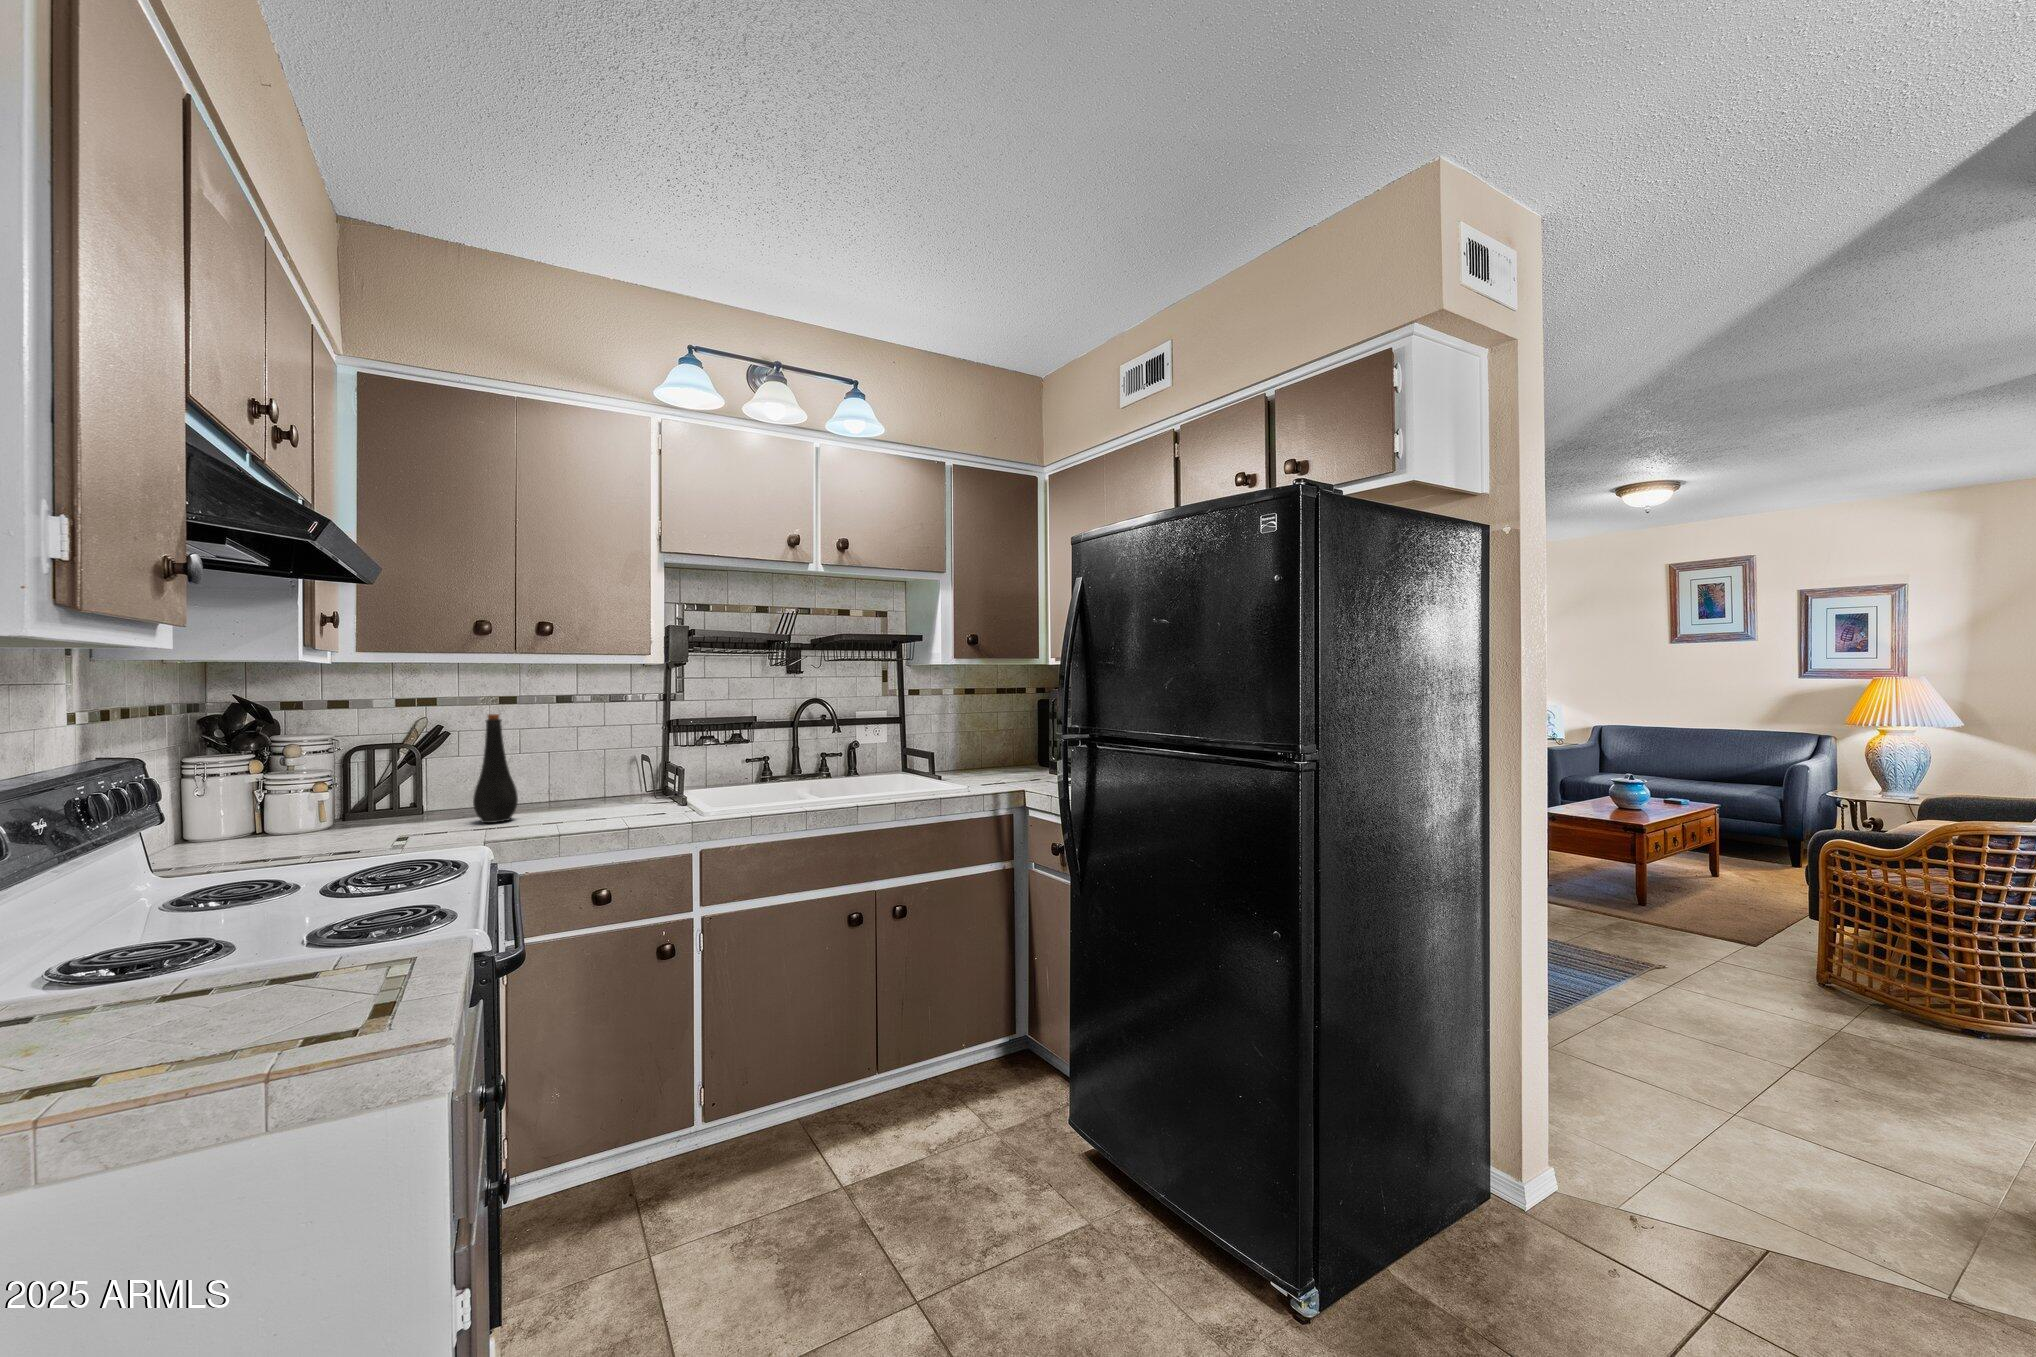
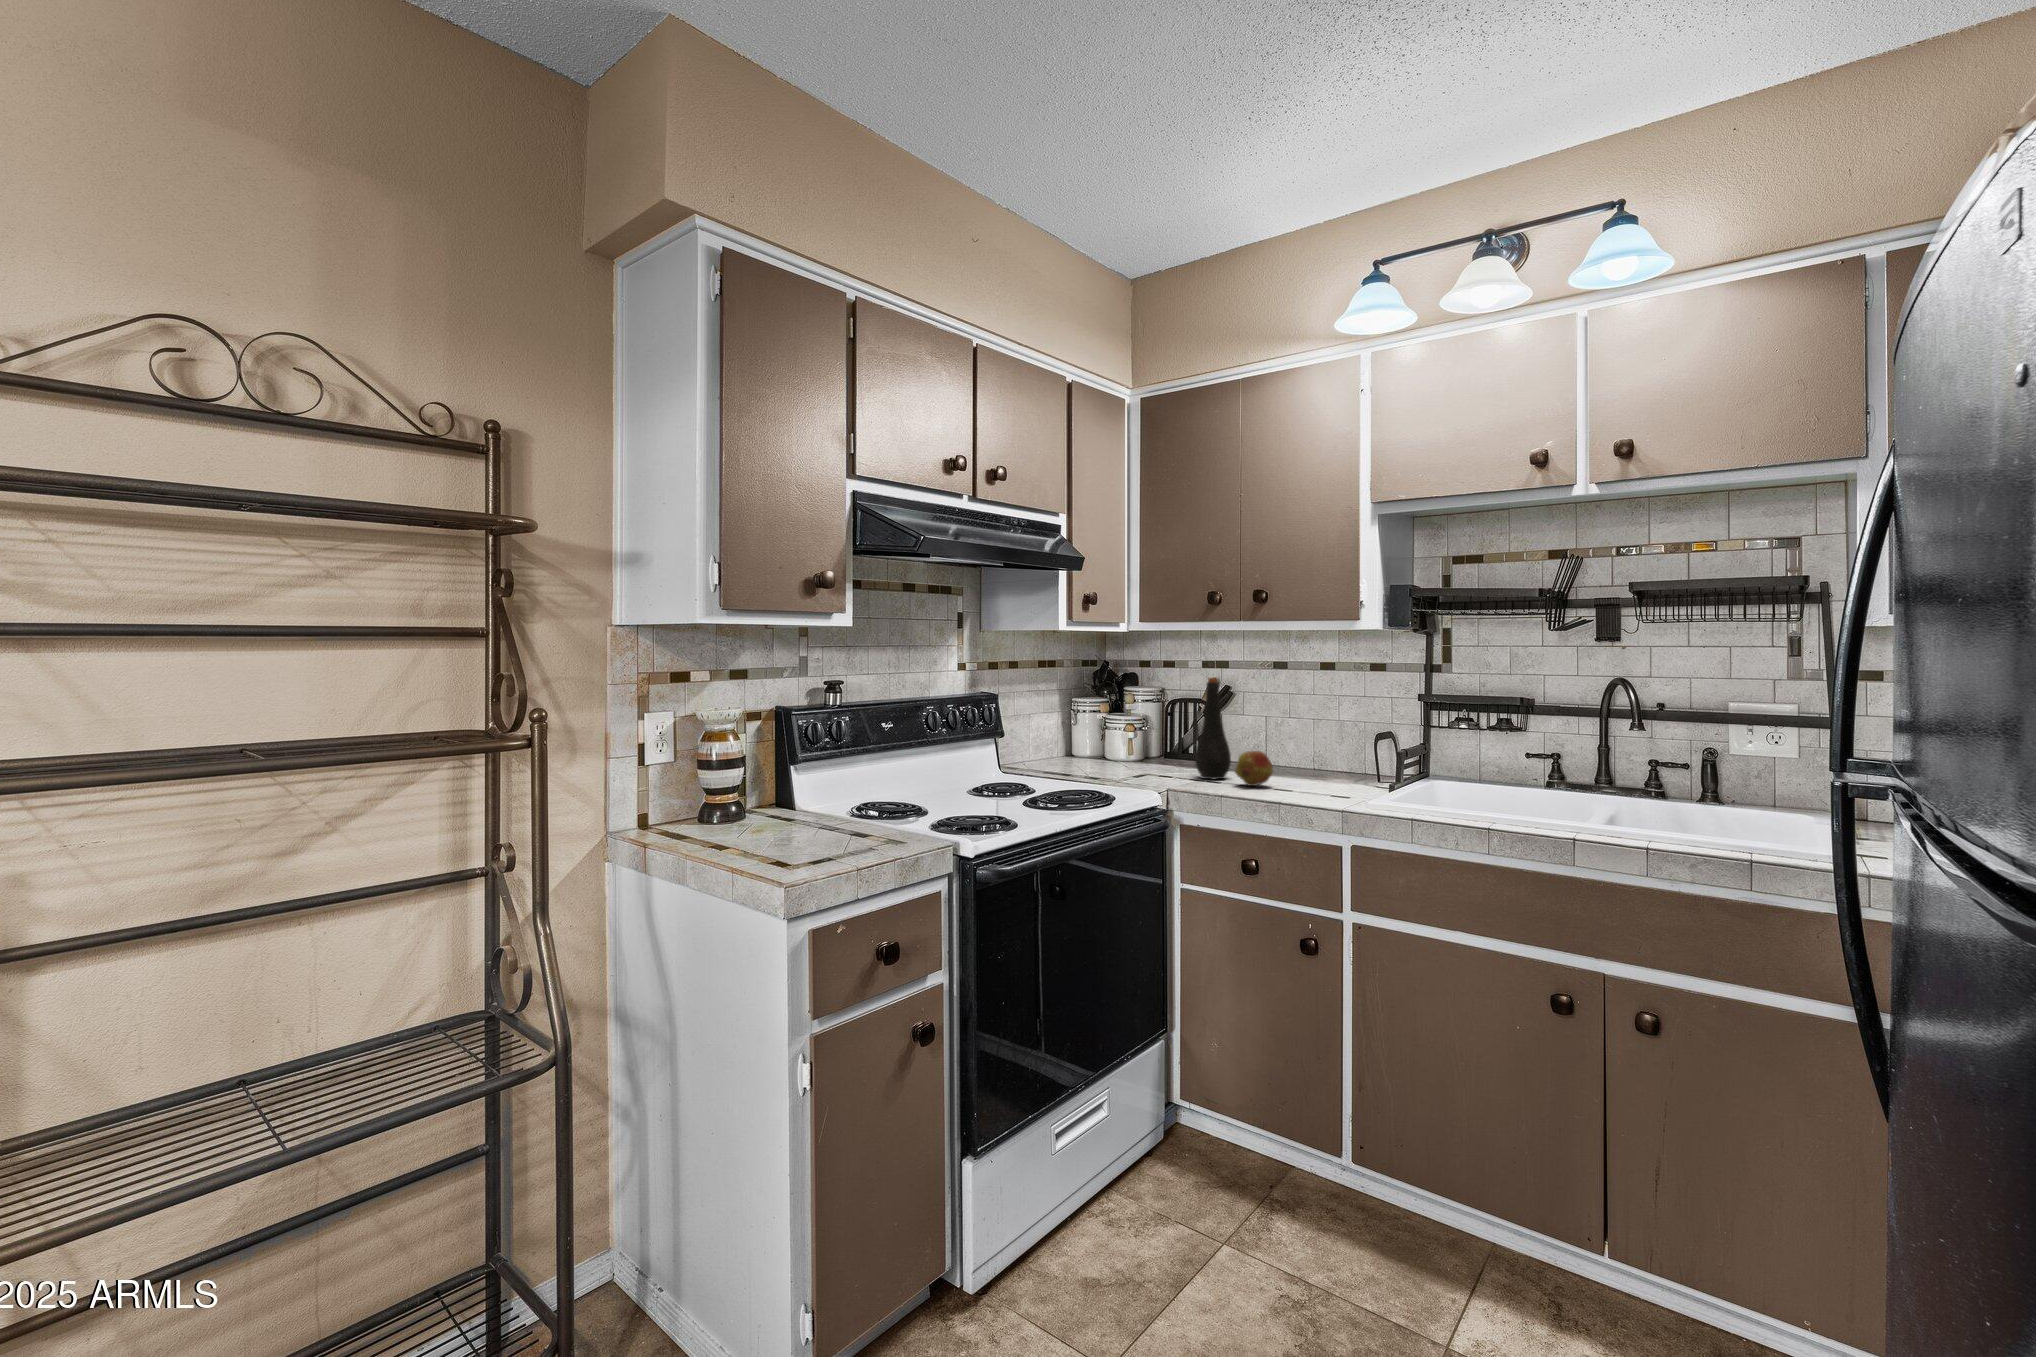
fruit: none [543,784,586,820] -> present [1235,751,1273,786]

